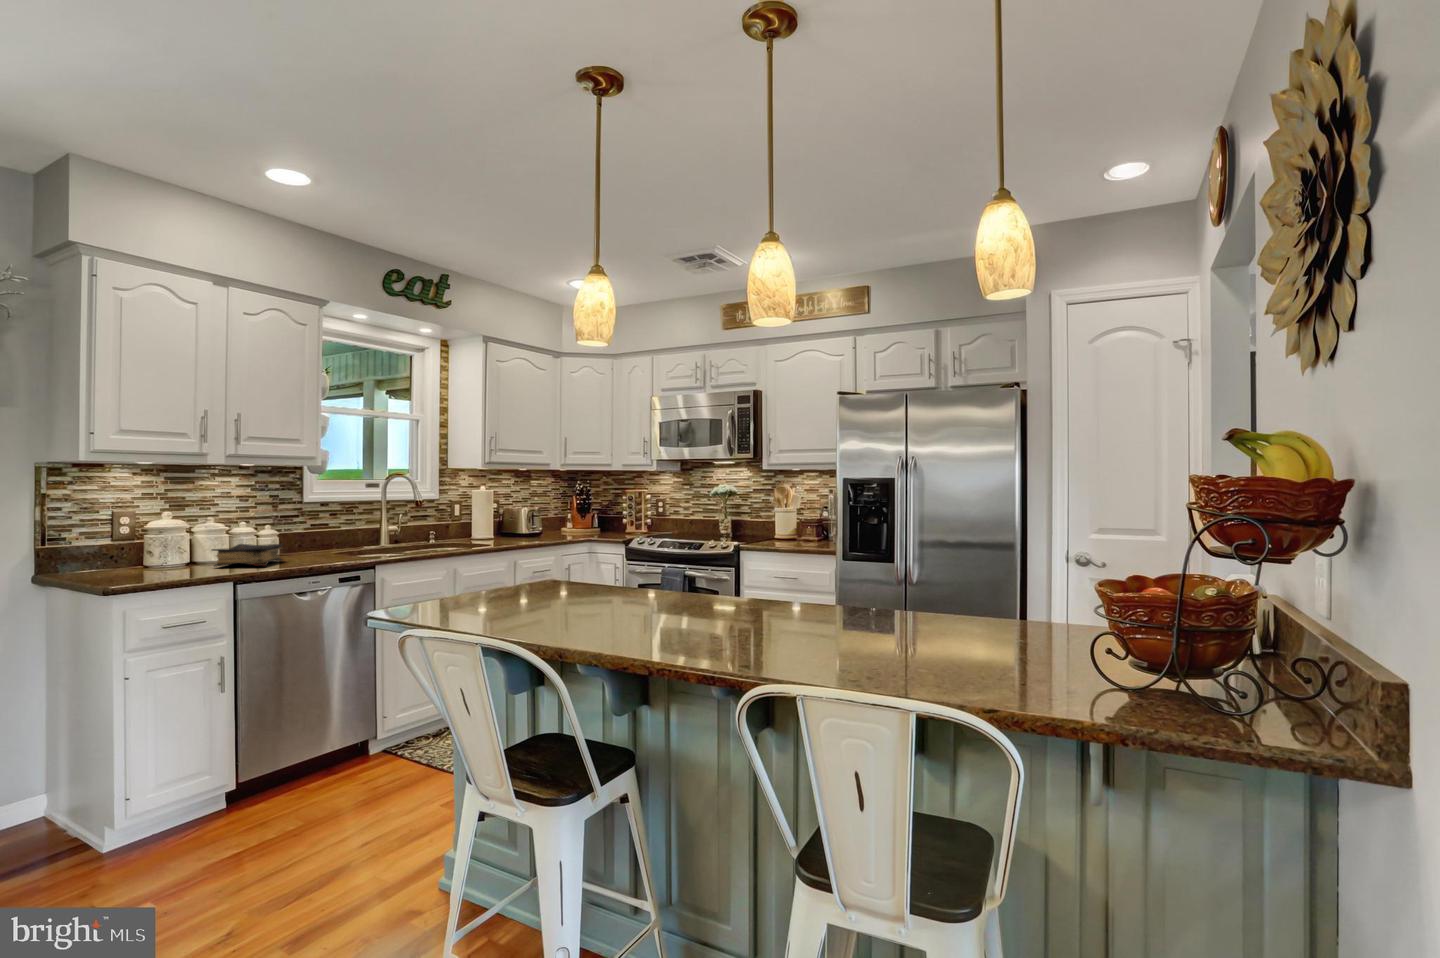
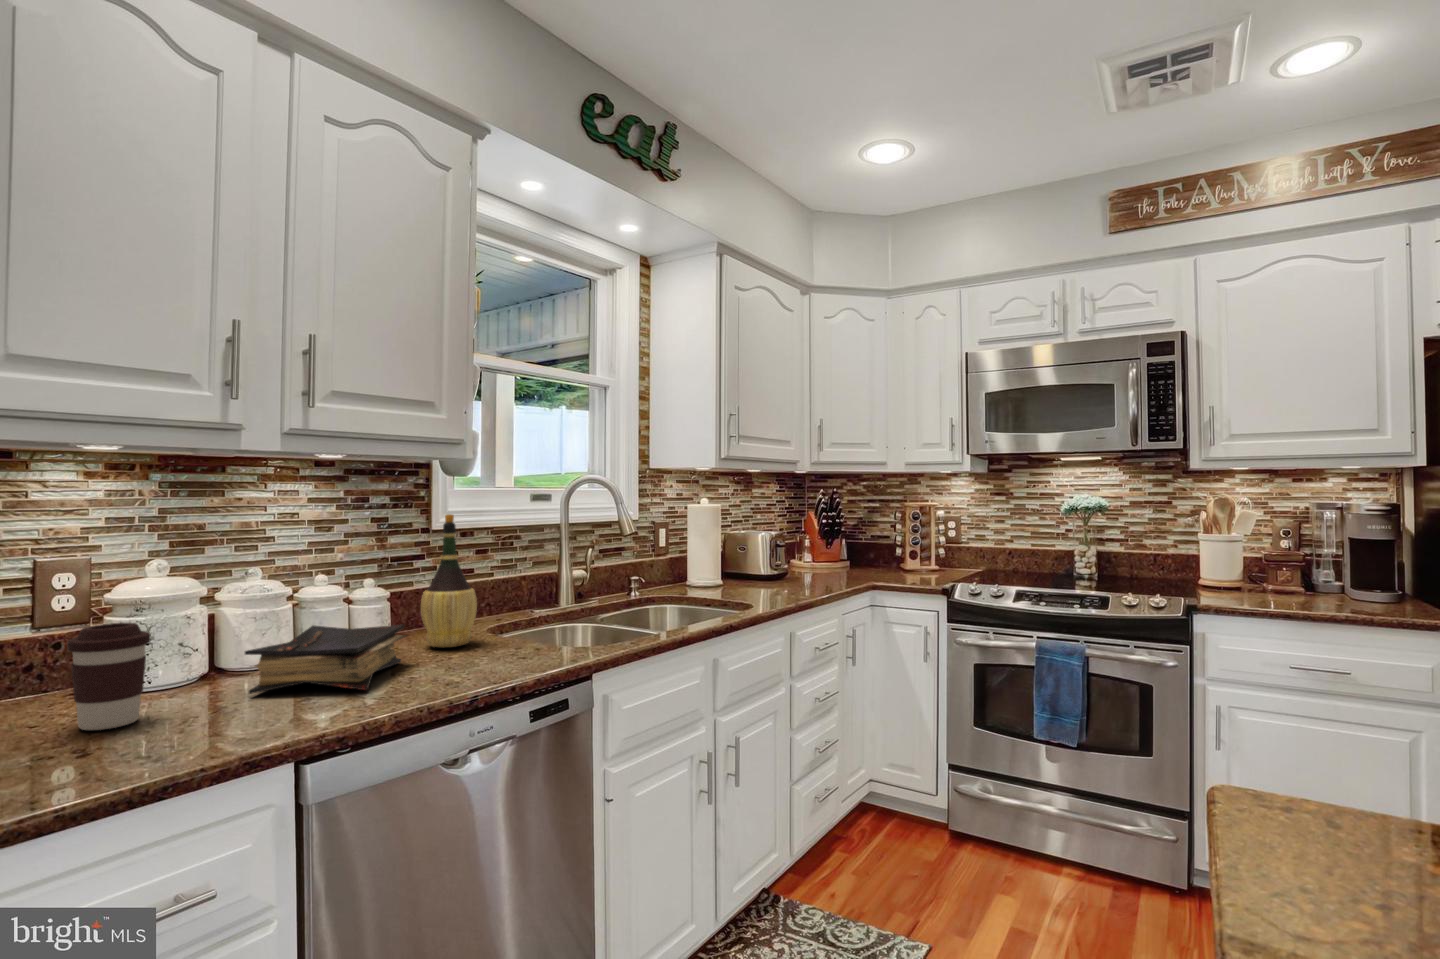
wine bottle: none [294,493,323,557] -> present [421,514,477,647]
coffee cup: none [142,534,174,574] -> present [67,623,150,730]

